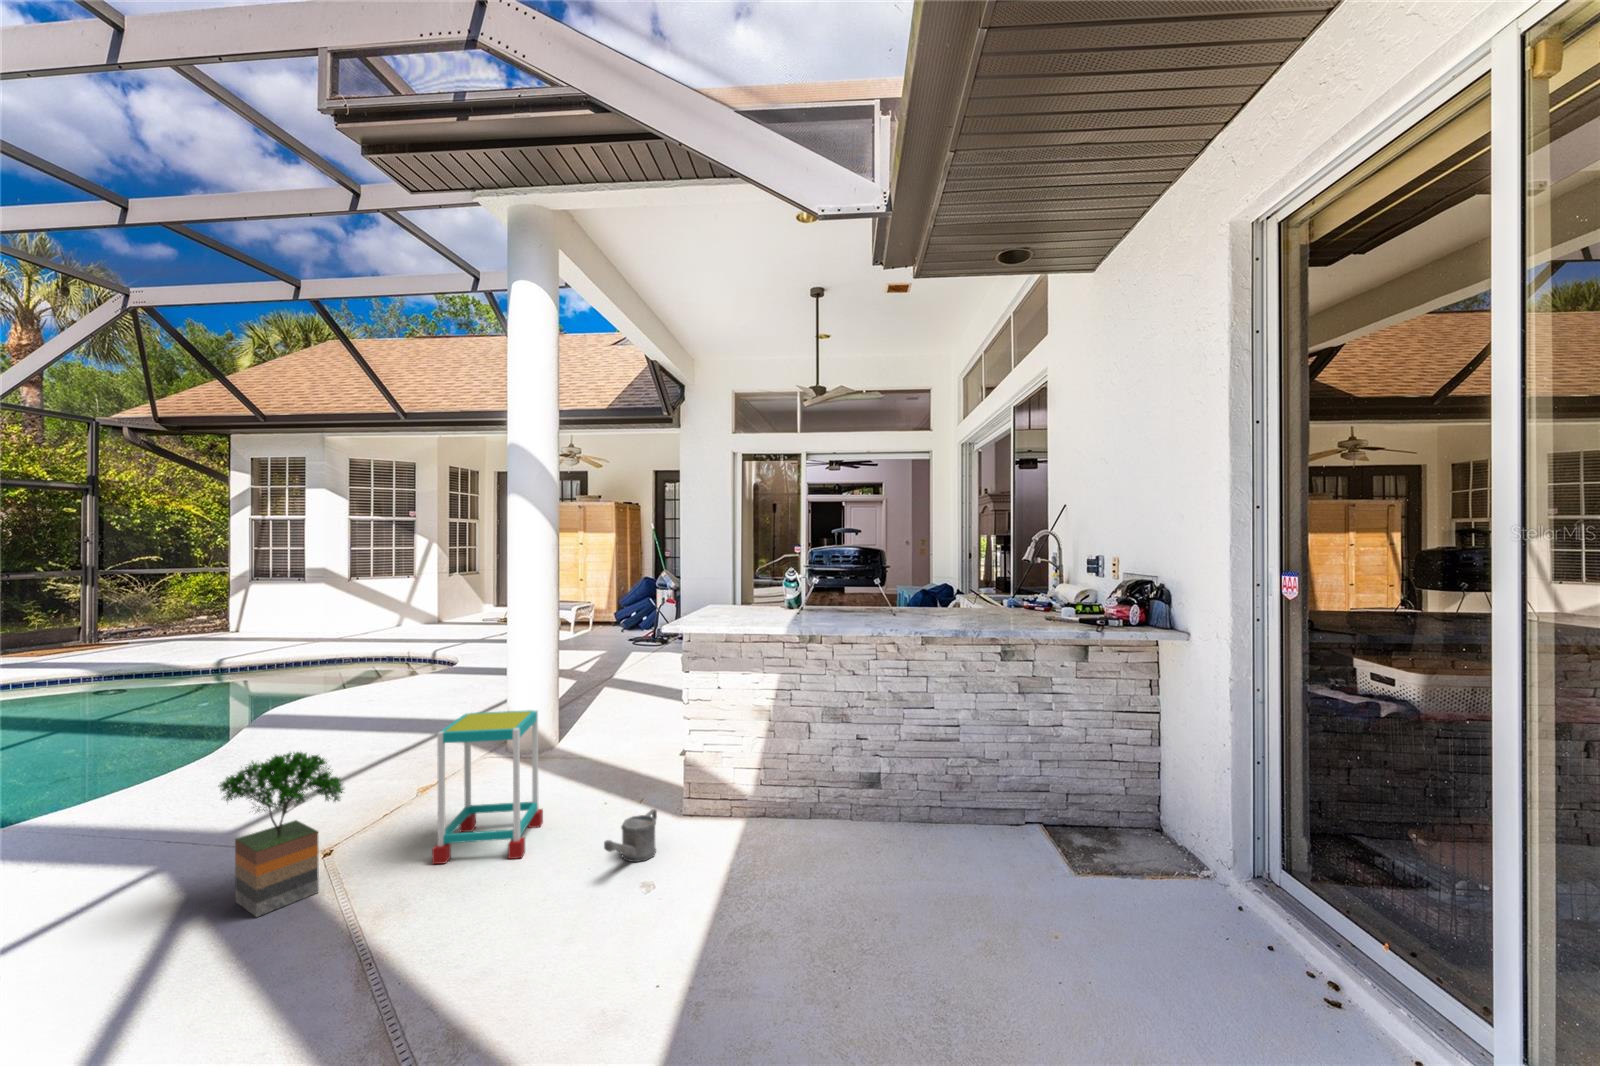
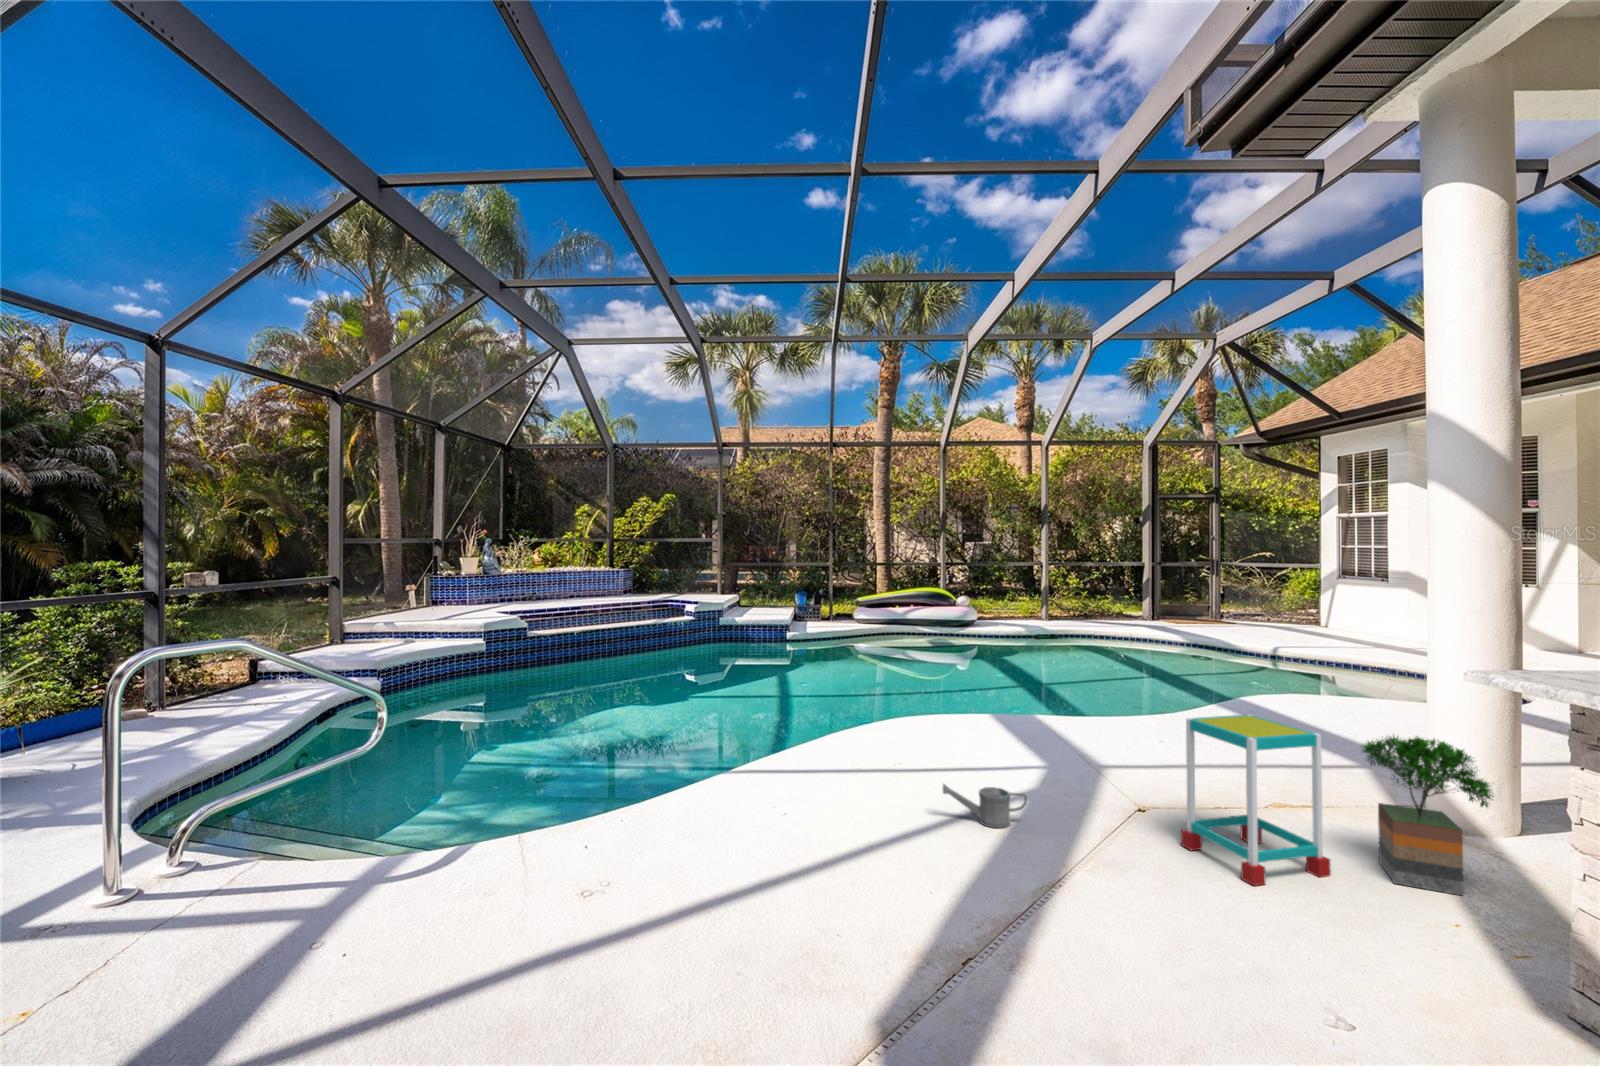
potted tree: present [220,752,344,917] -> present [1361,736,1493,896]
watering can: present [604,809,657,862] -> present [943,784,1027,828]

